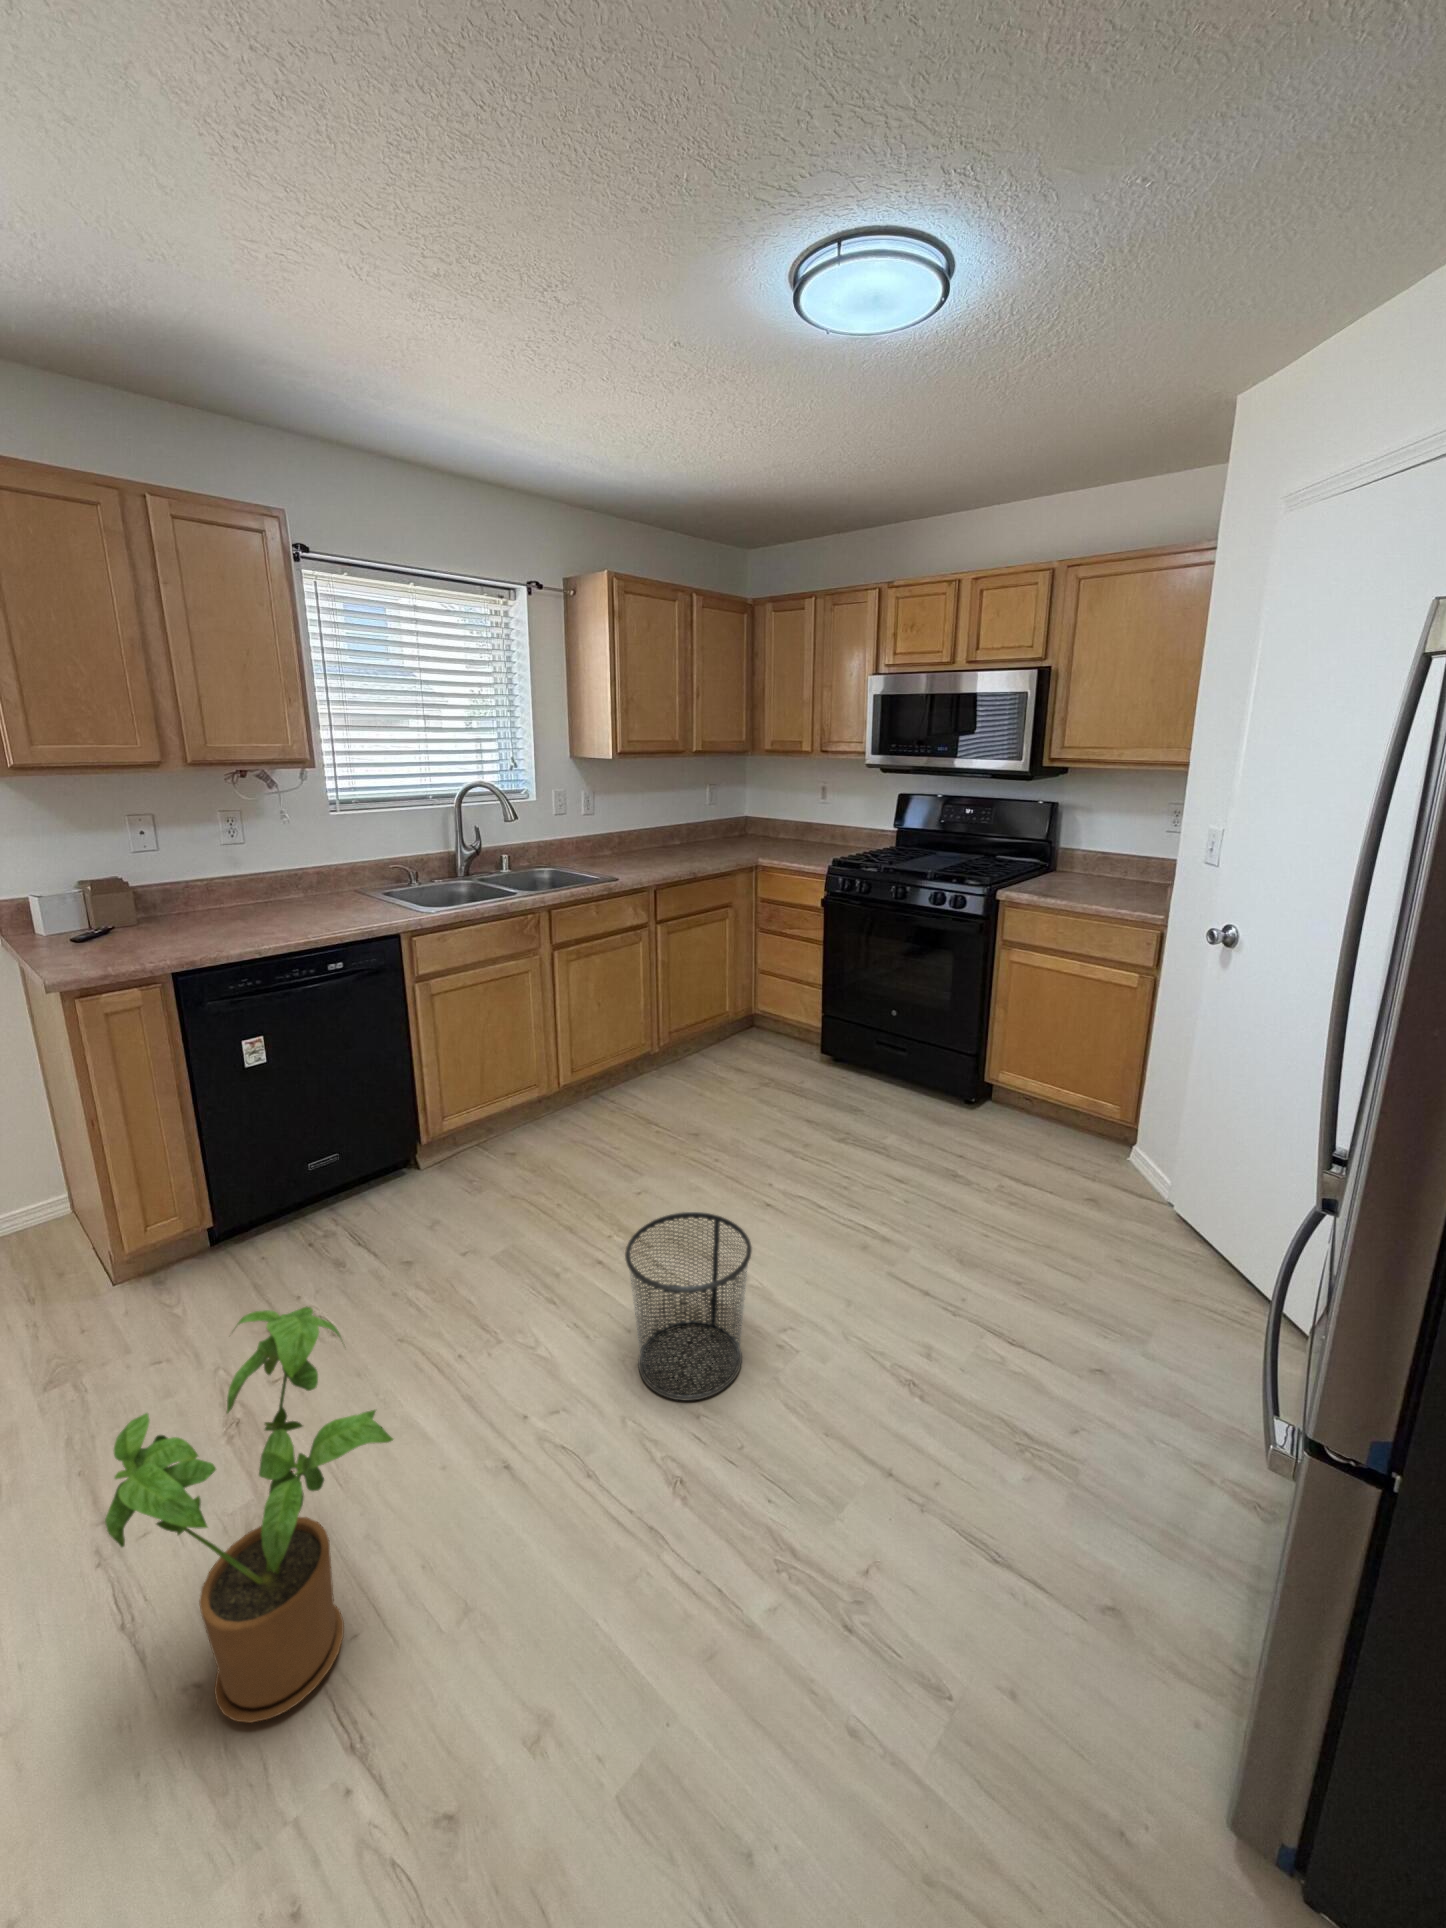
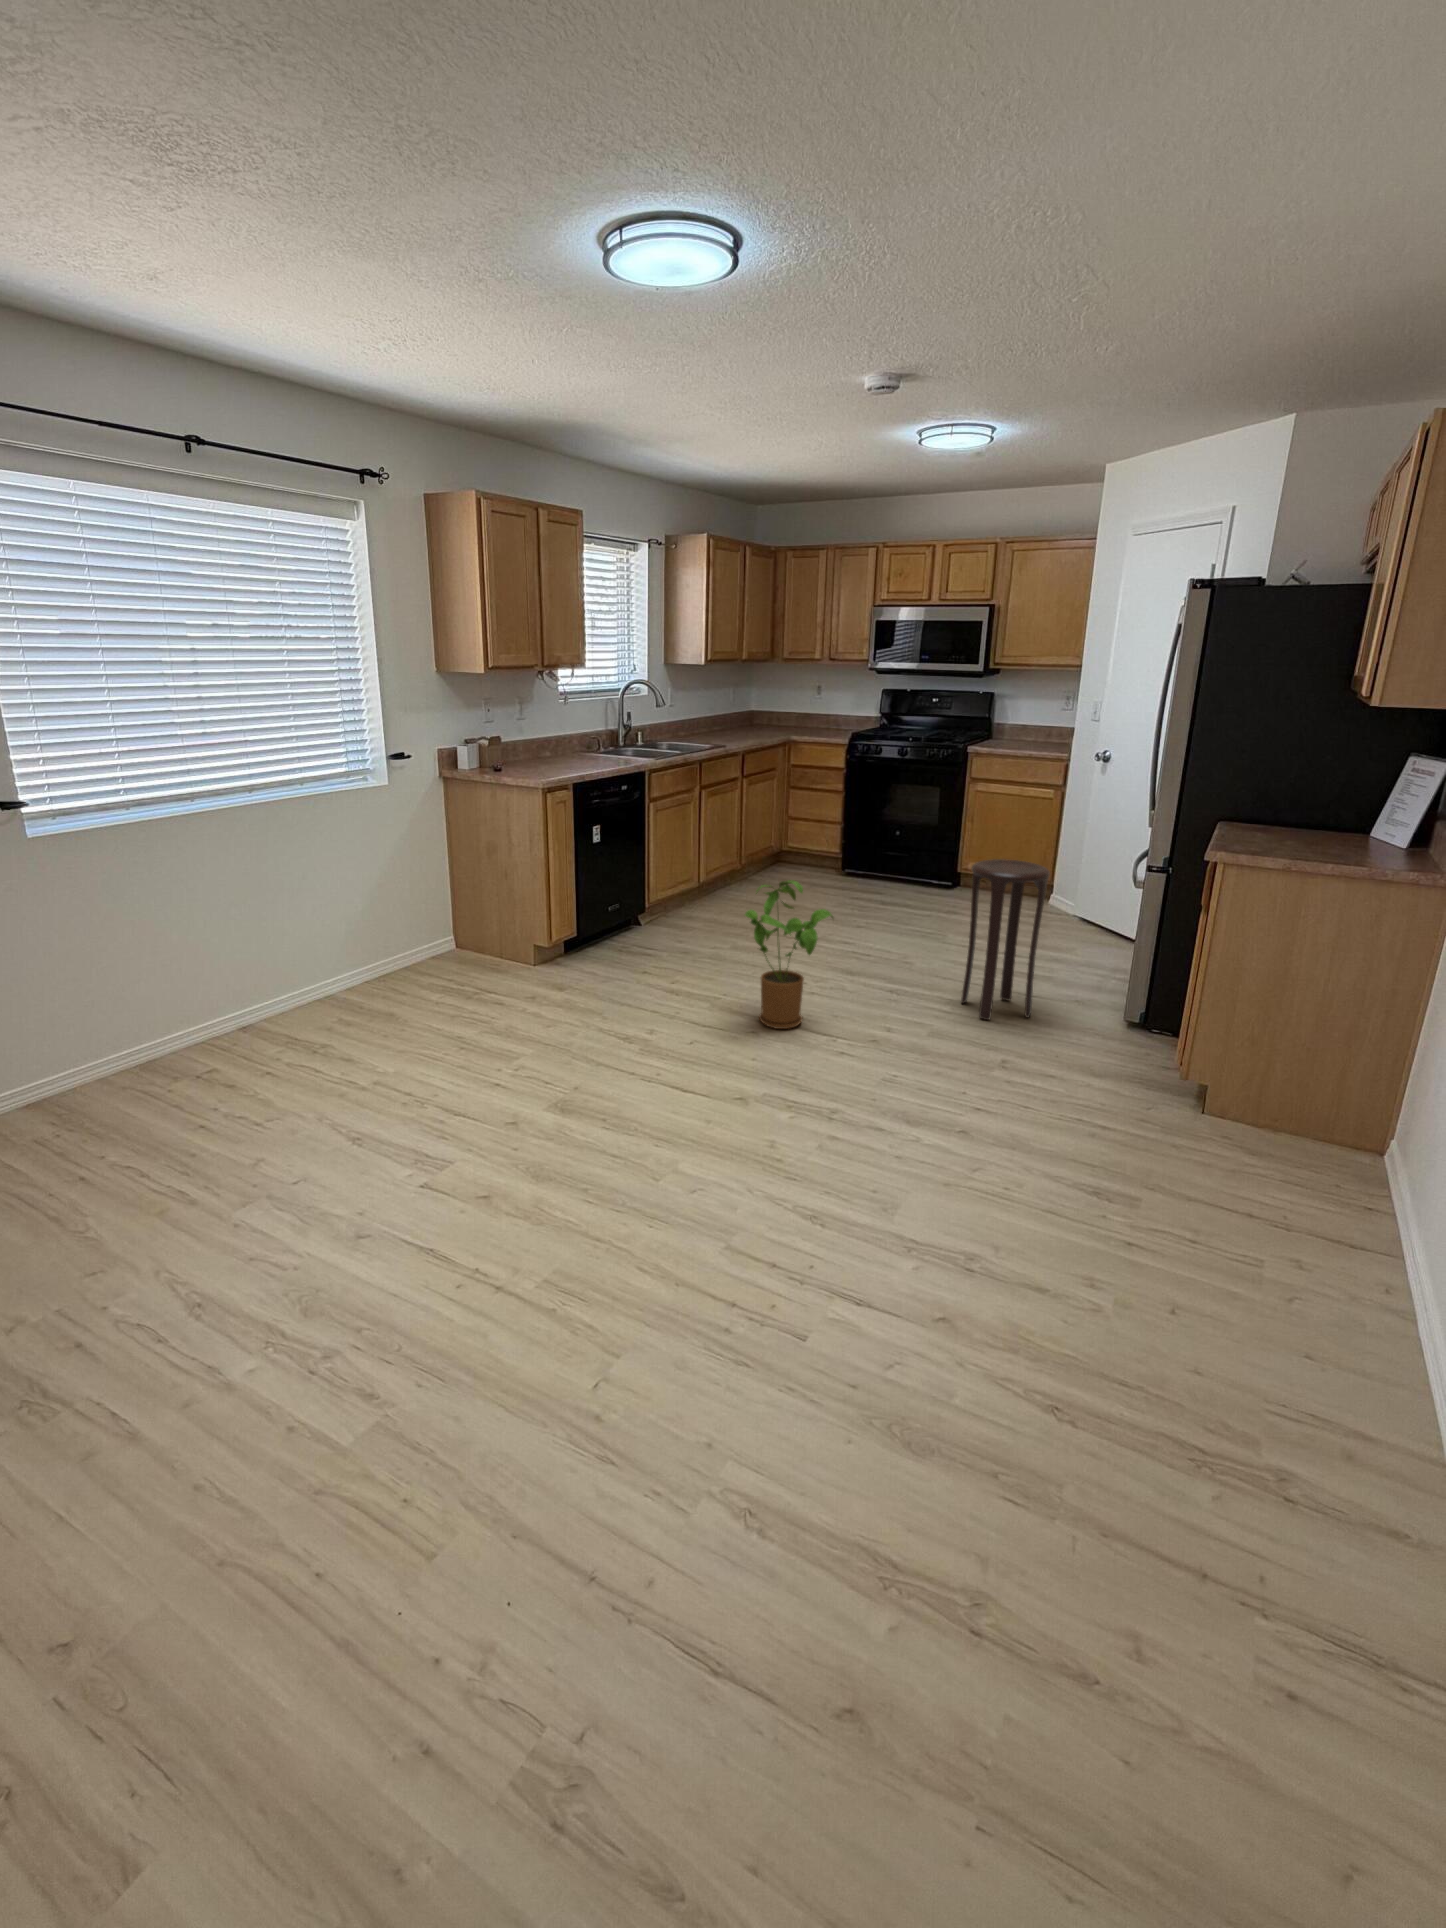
trash can: present [625,1212,752,1400] -> none [842,895,904,972]
stool: none [776,1276,994,1757] -> present [961,859,1050,1020]

